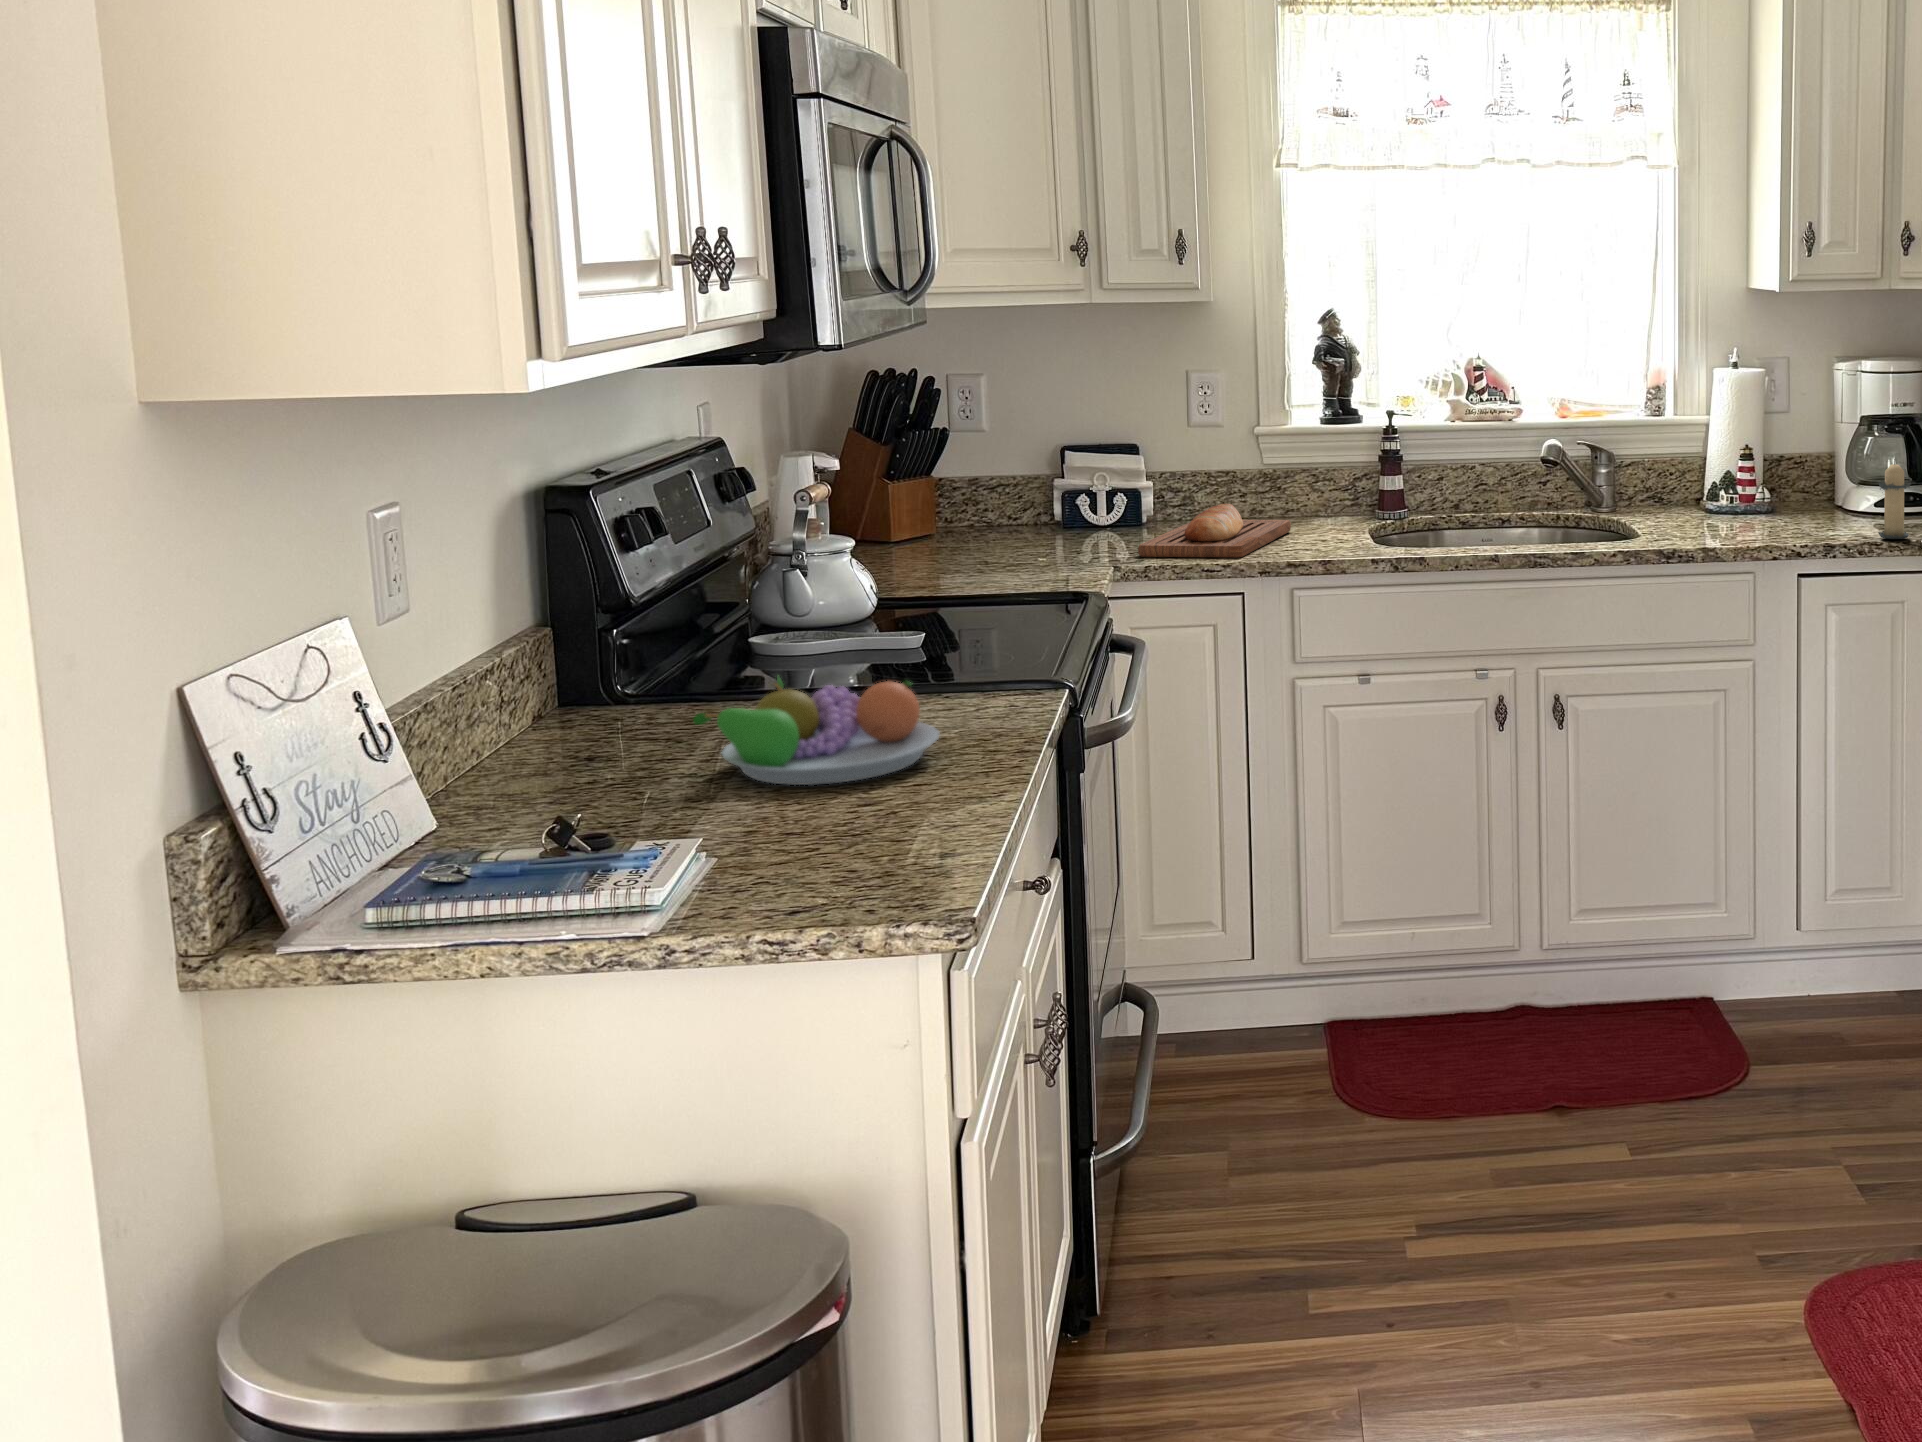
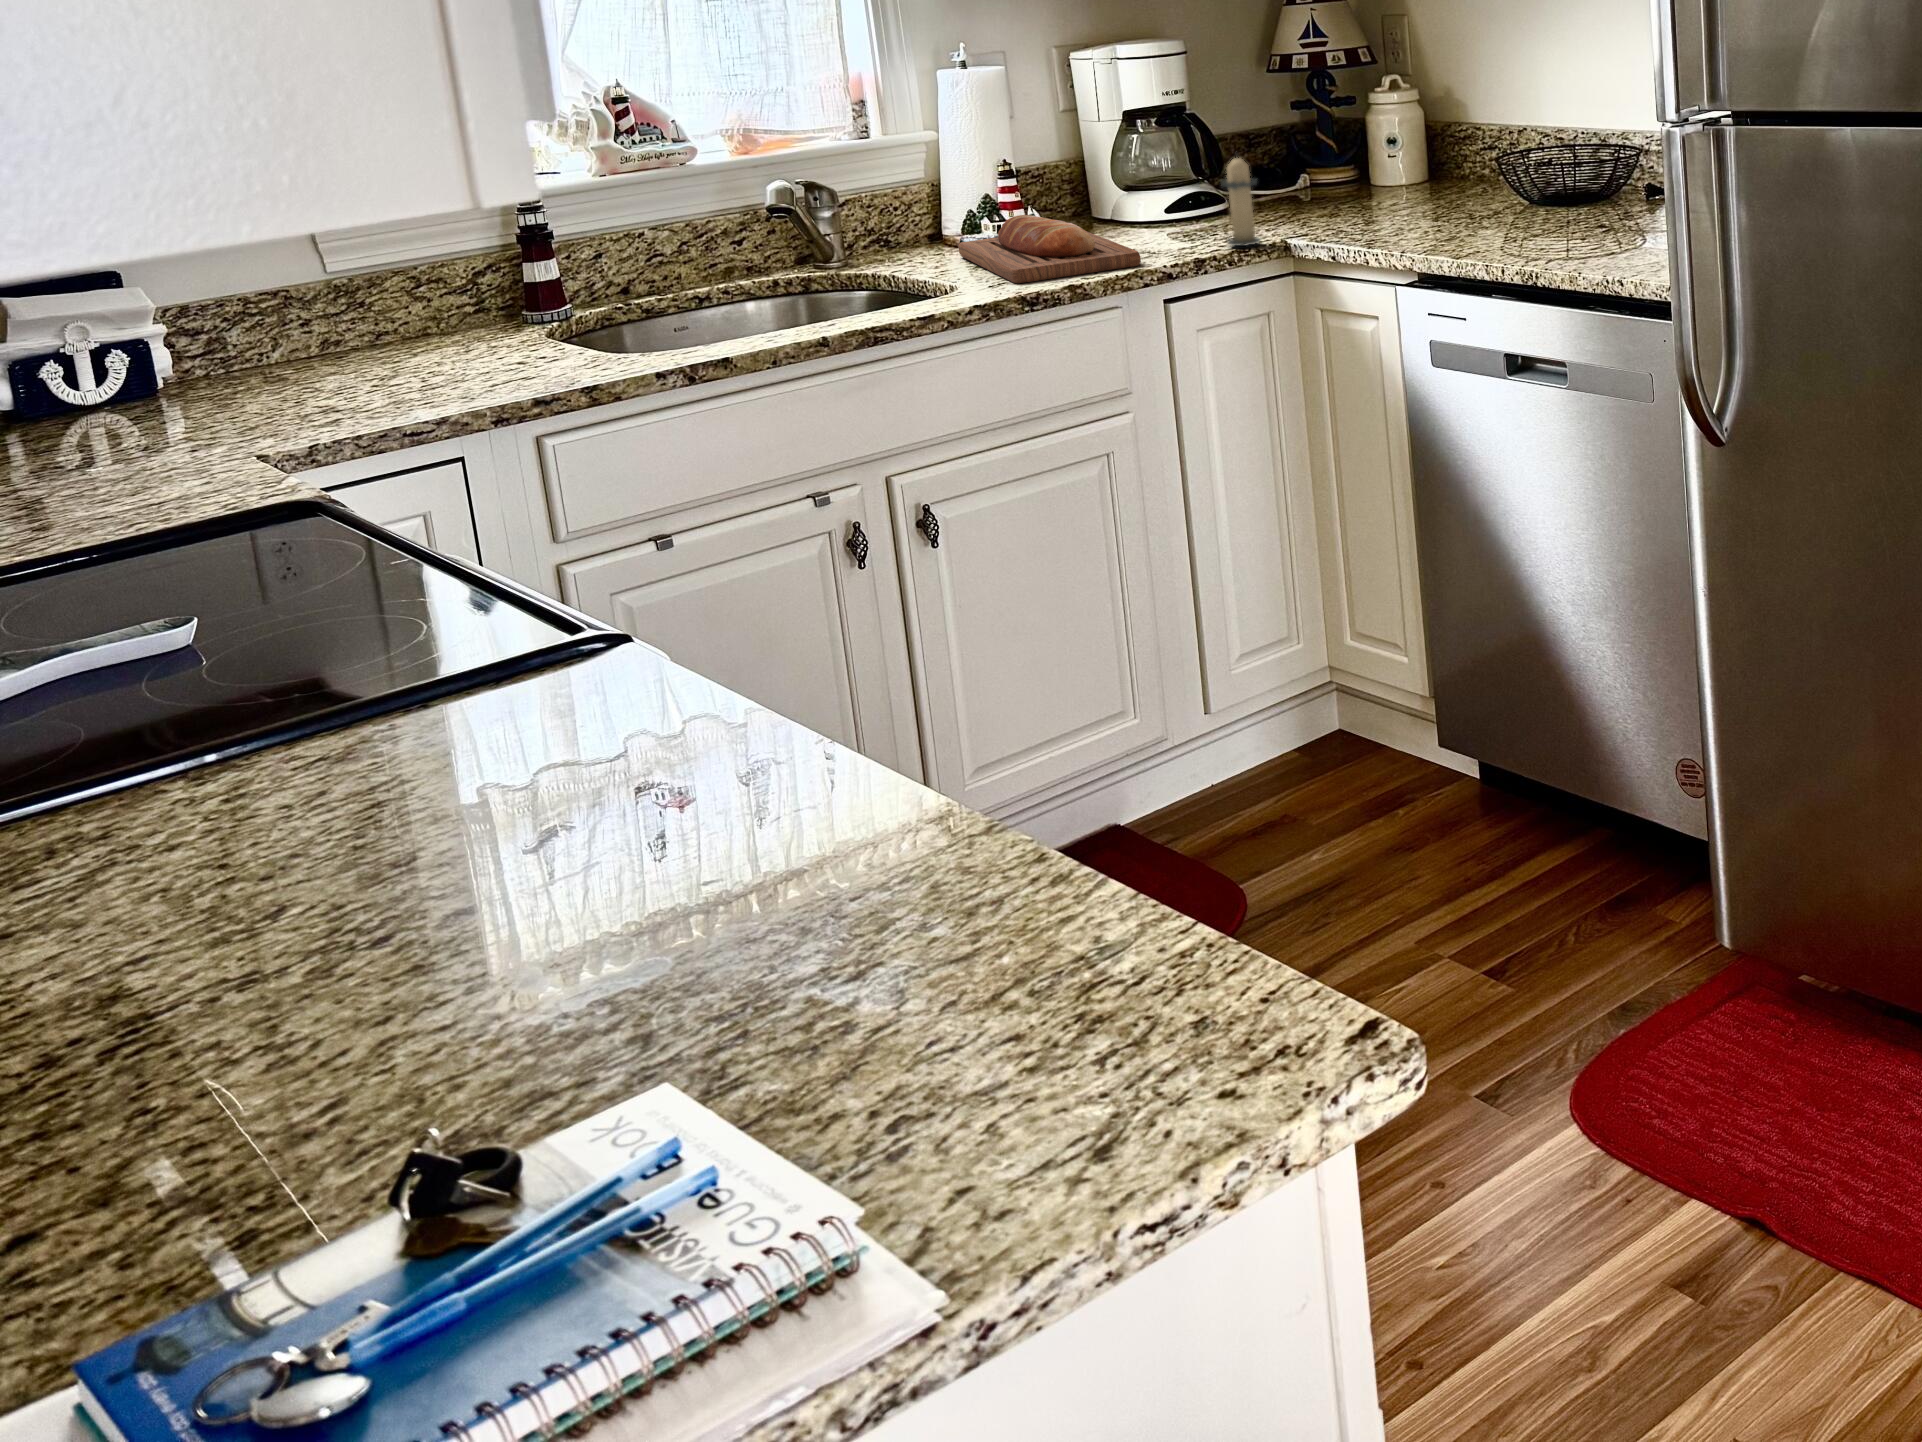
bread loaf: present [1138,504,1291,558] -> present [958,215,1141,283]
fruit bowl: present [693,677,939,785] -> none [244,686,701,946]

